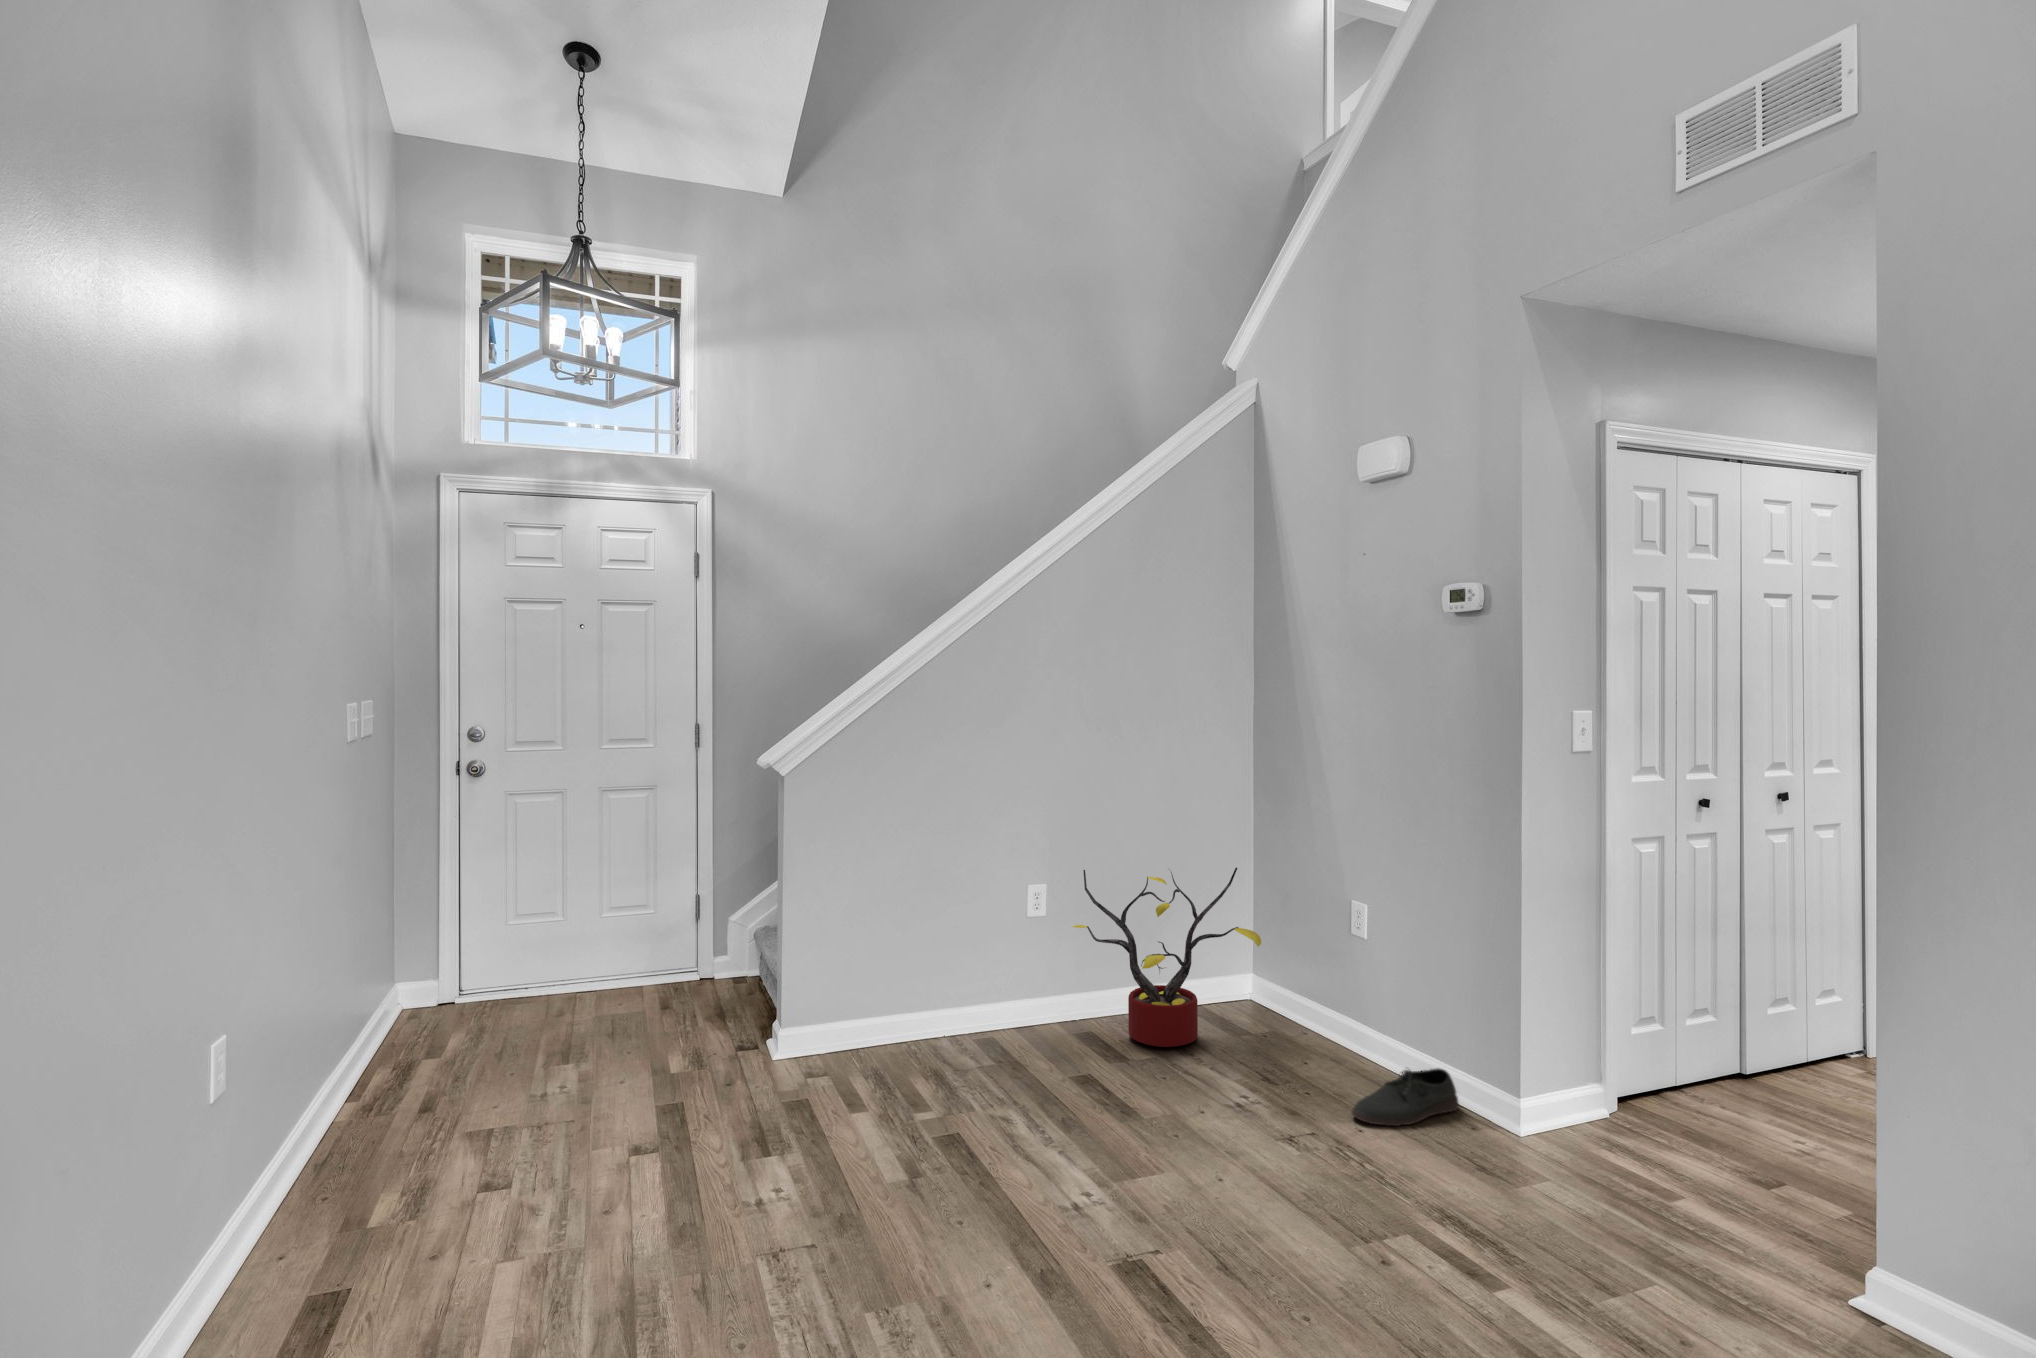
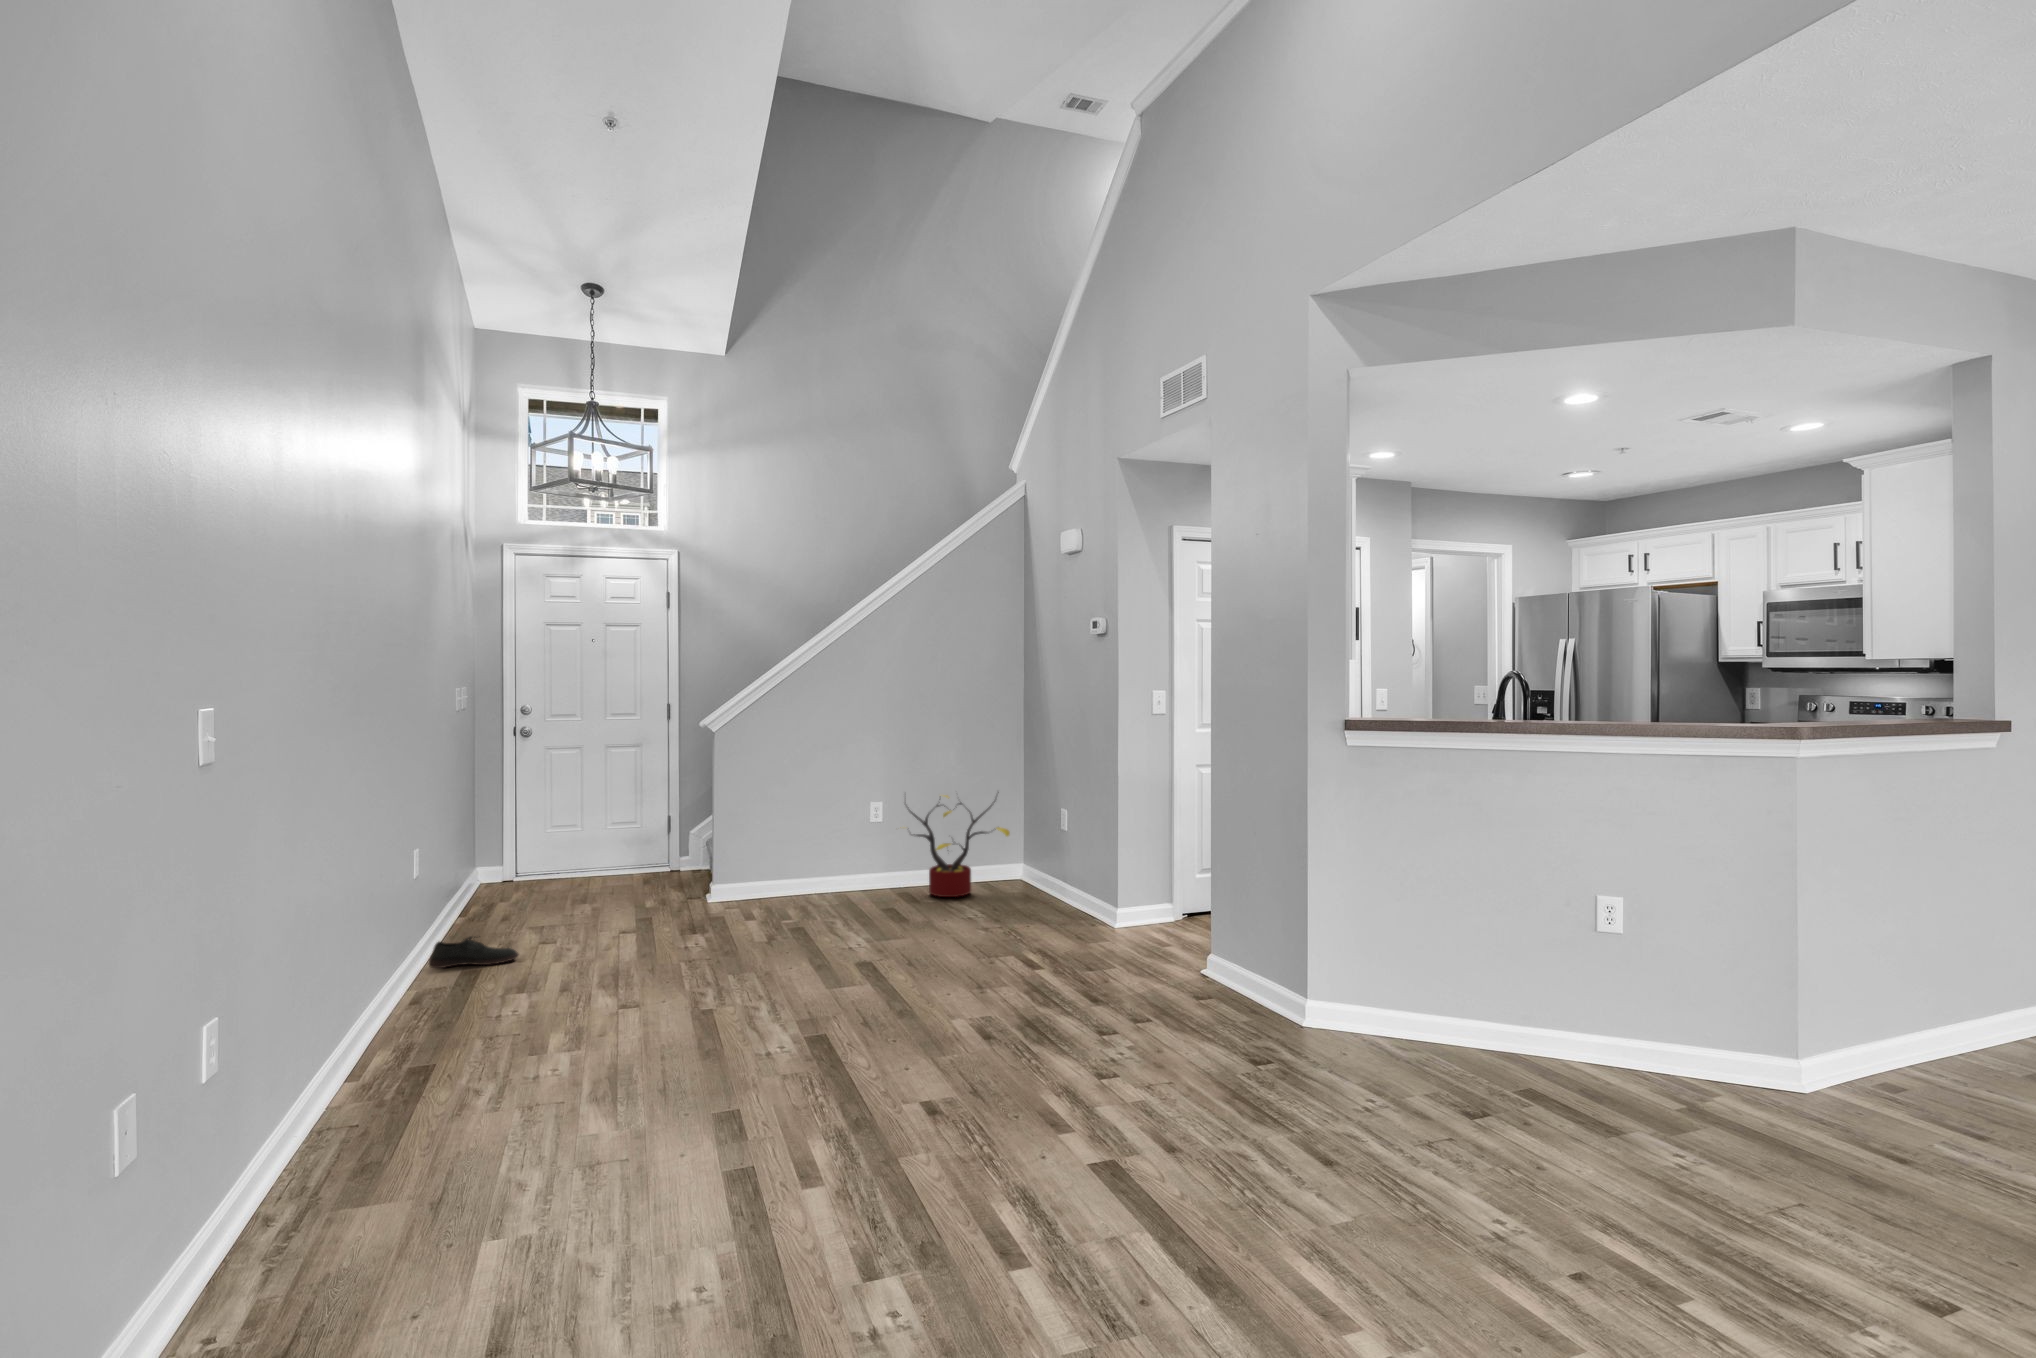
shoe: present [1352,1069,1459,1126] -> present [429,937,518,968]

